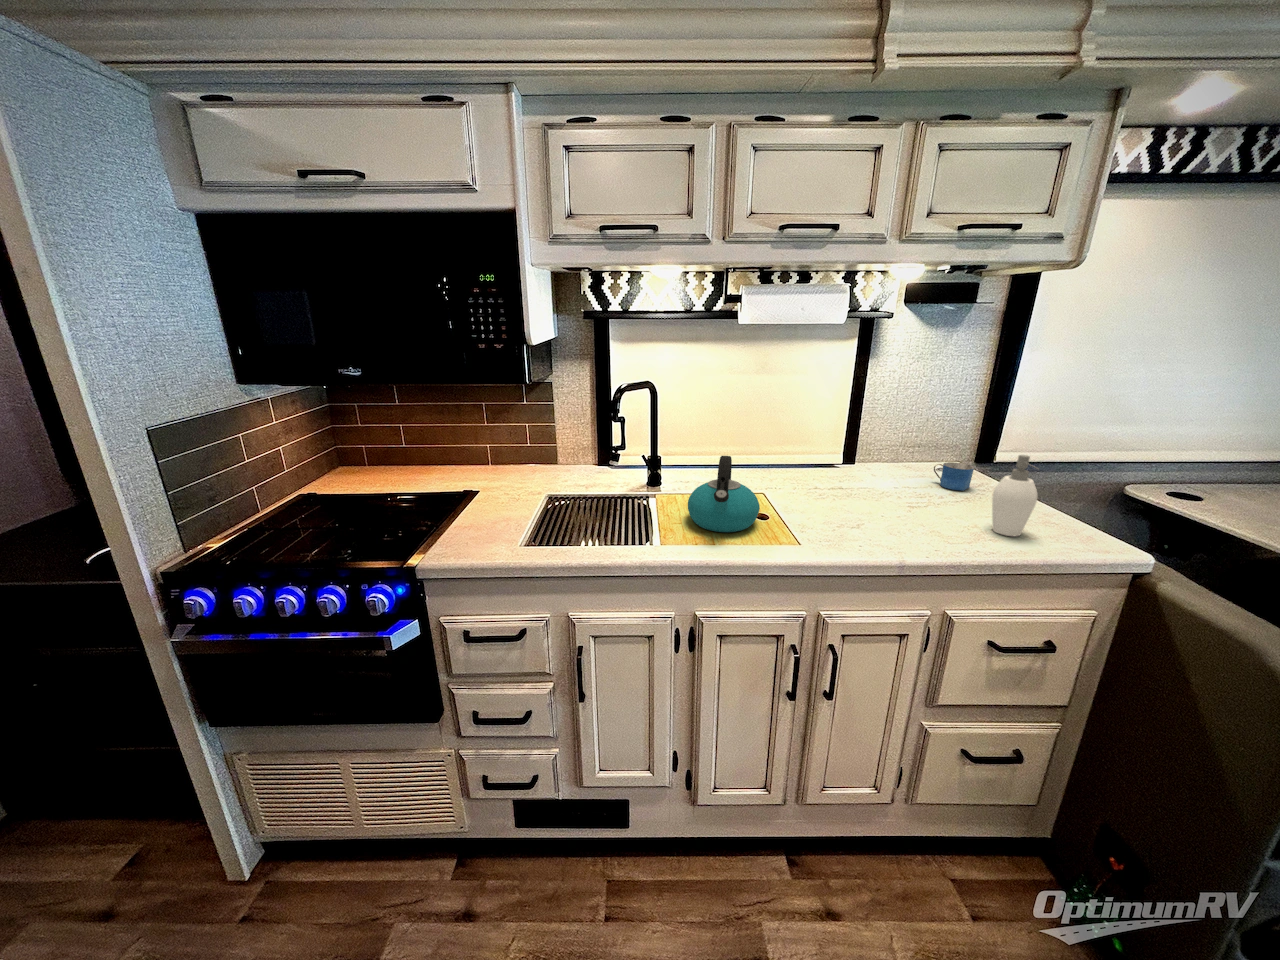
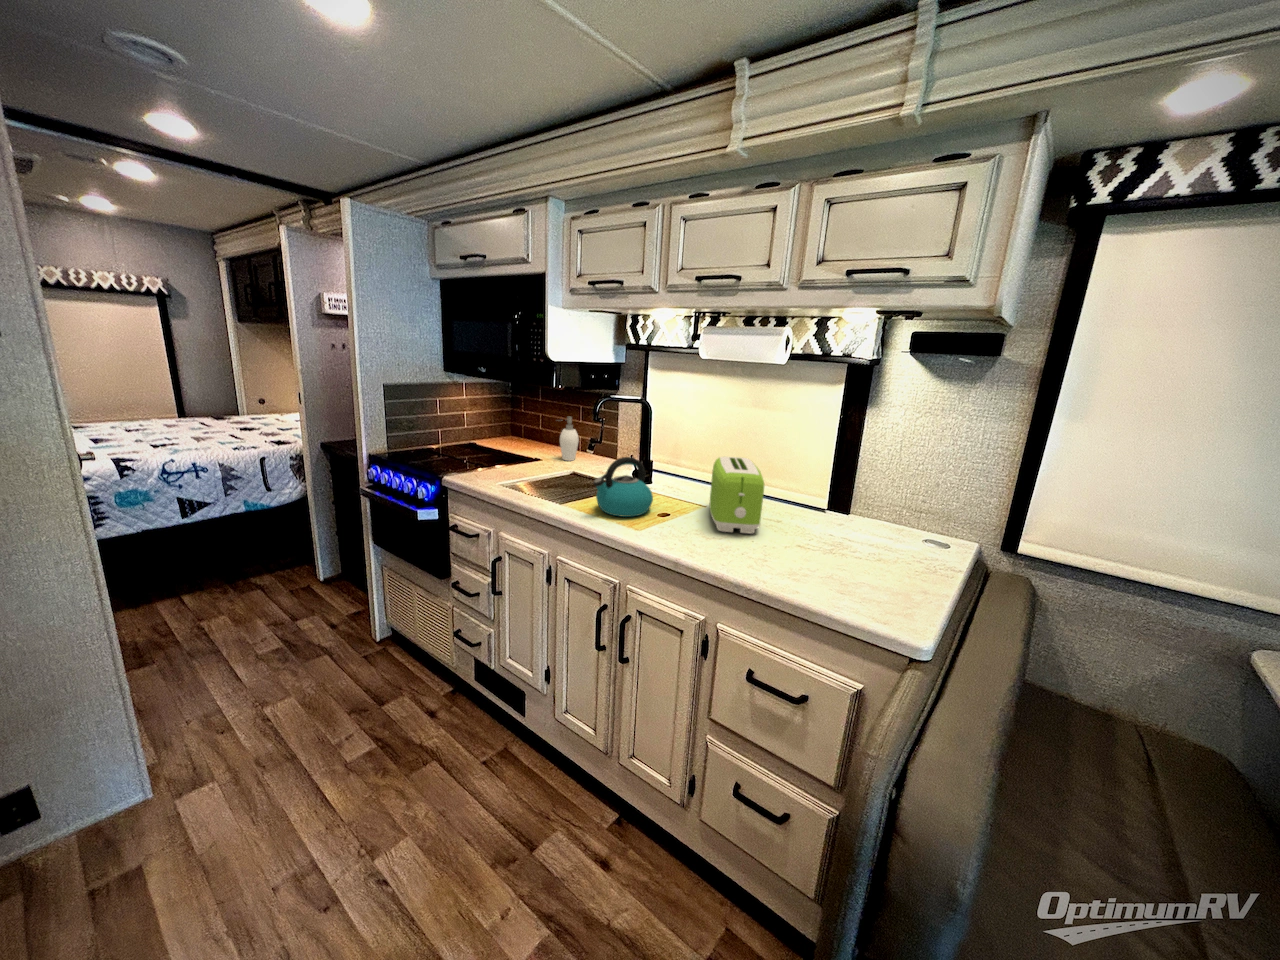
toaster: none [773,430,878,513] -> present [710,456,764,533]
soap dispenser: present [992,455,1037,536] -> present [560,417,579,461]
mug: present [934,462,975,490] -> none [873,523,910,555]

